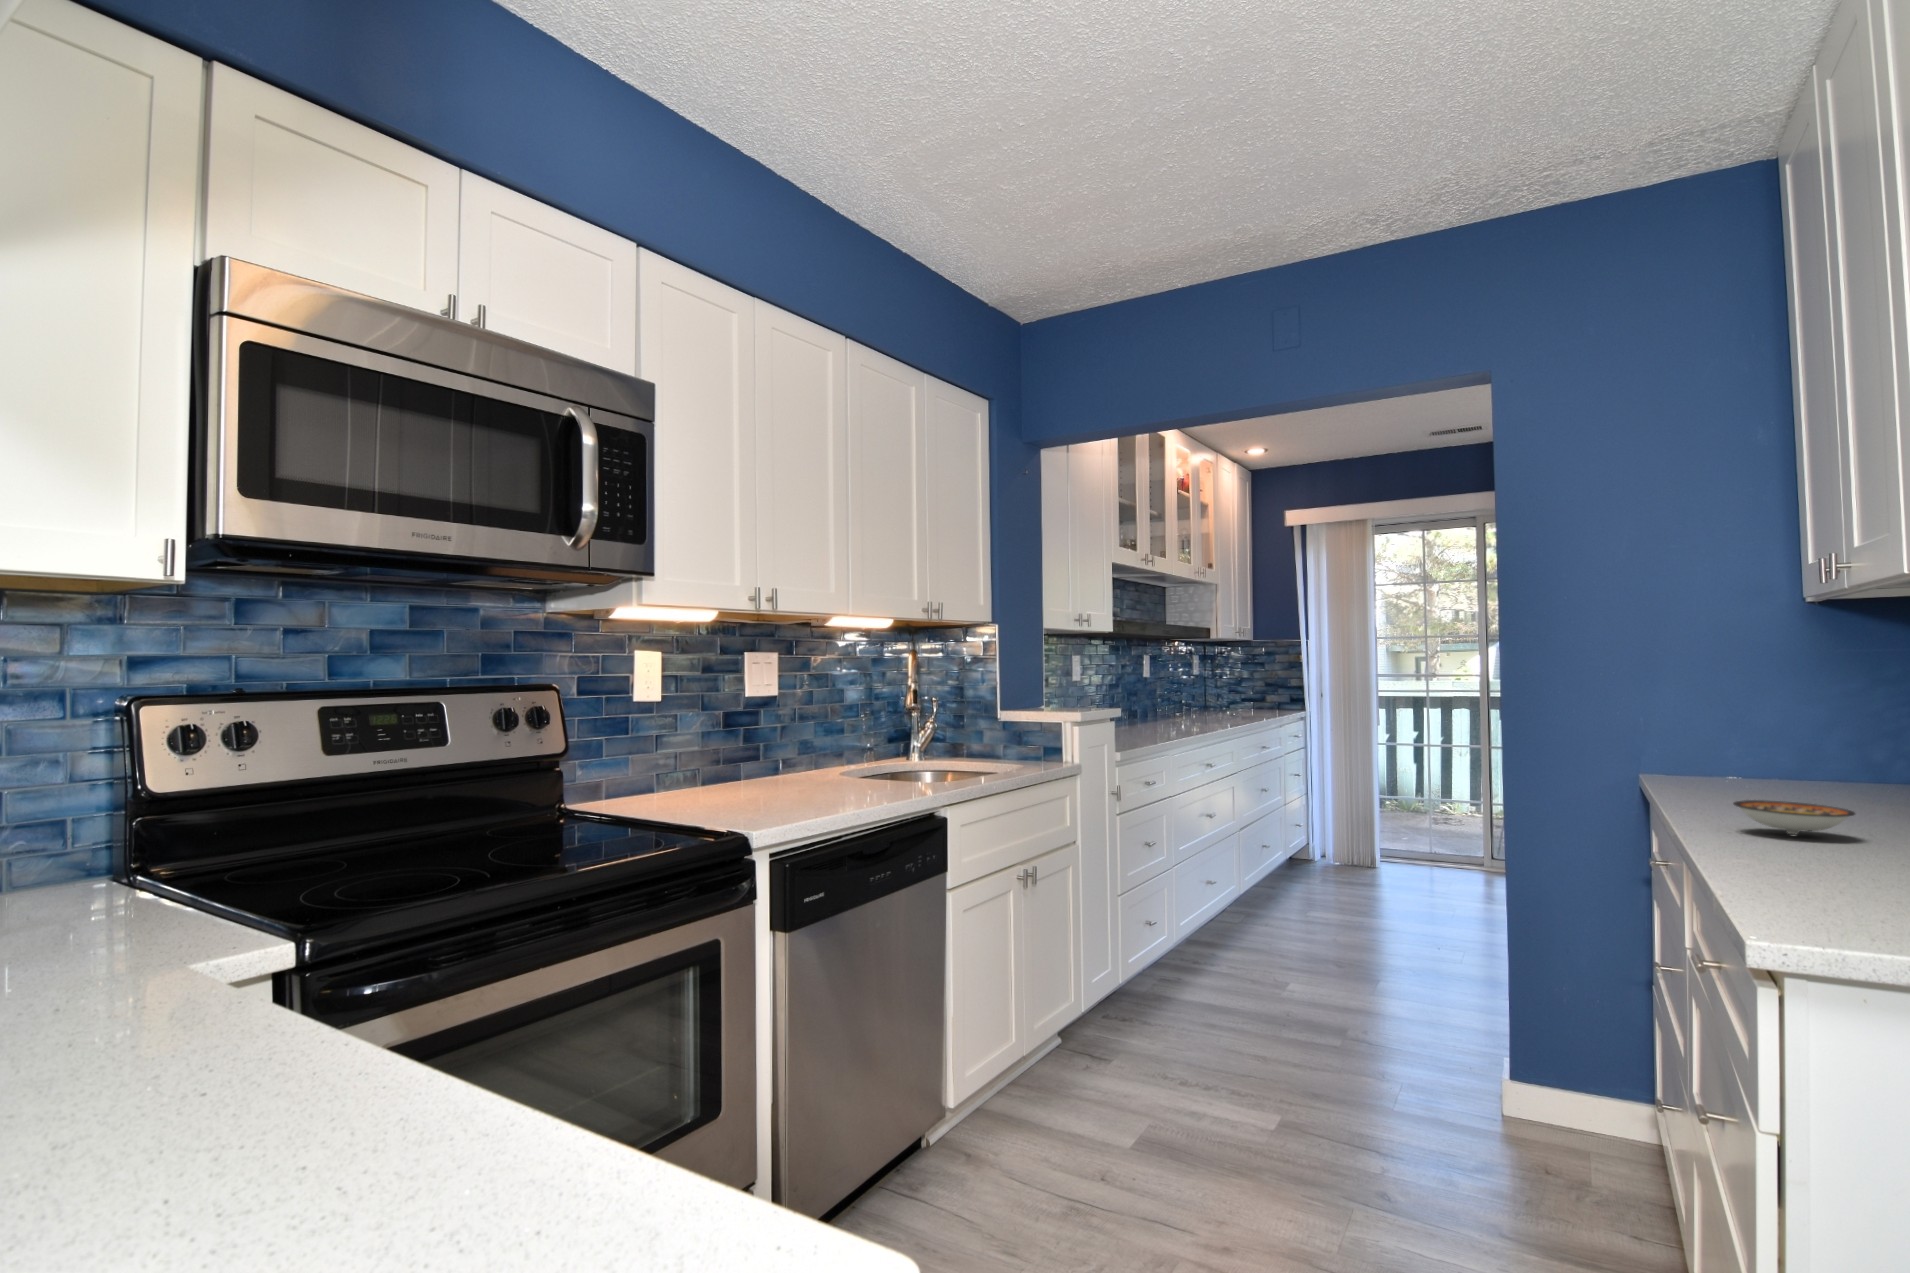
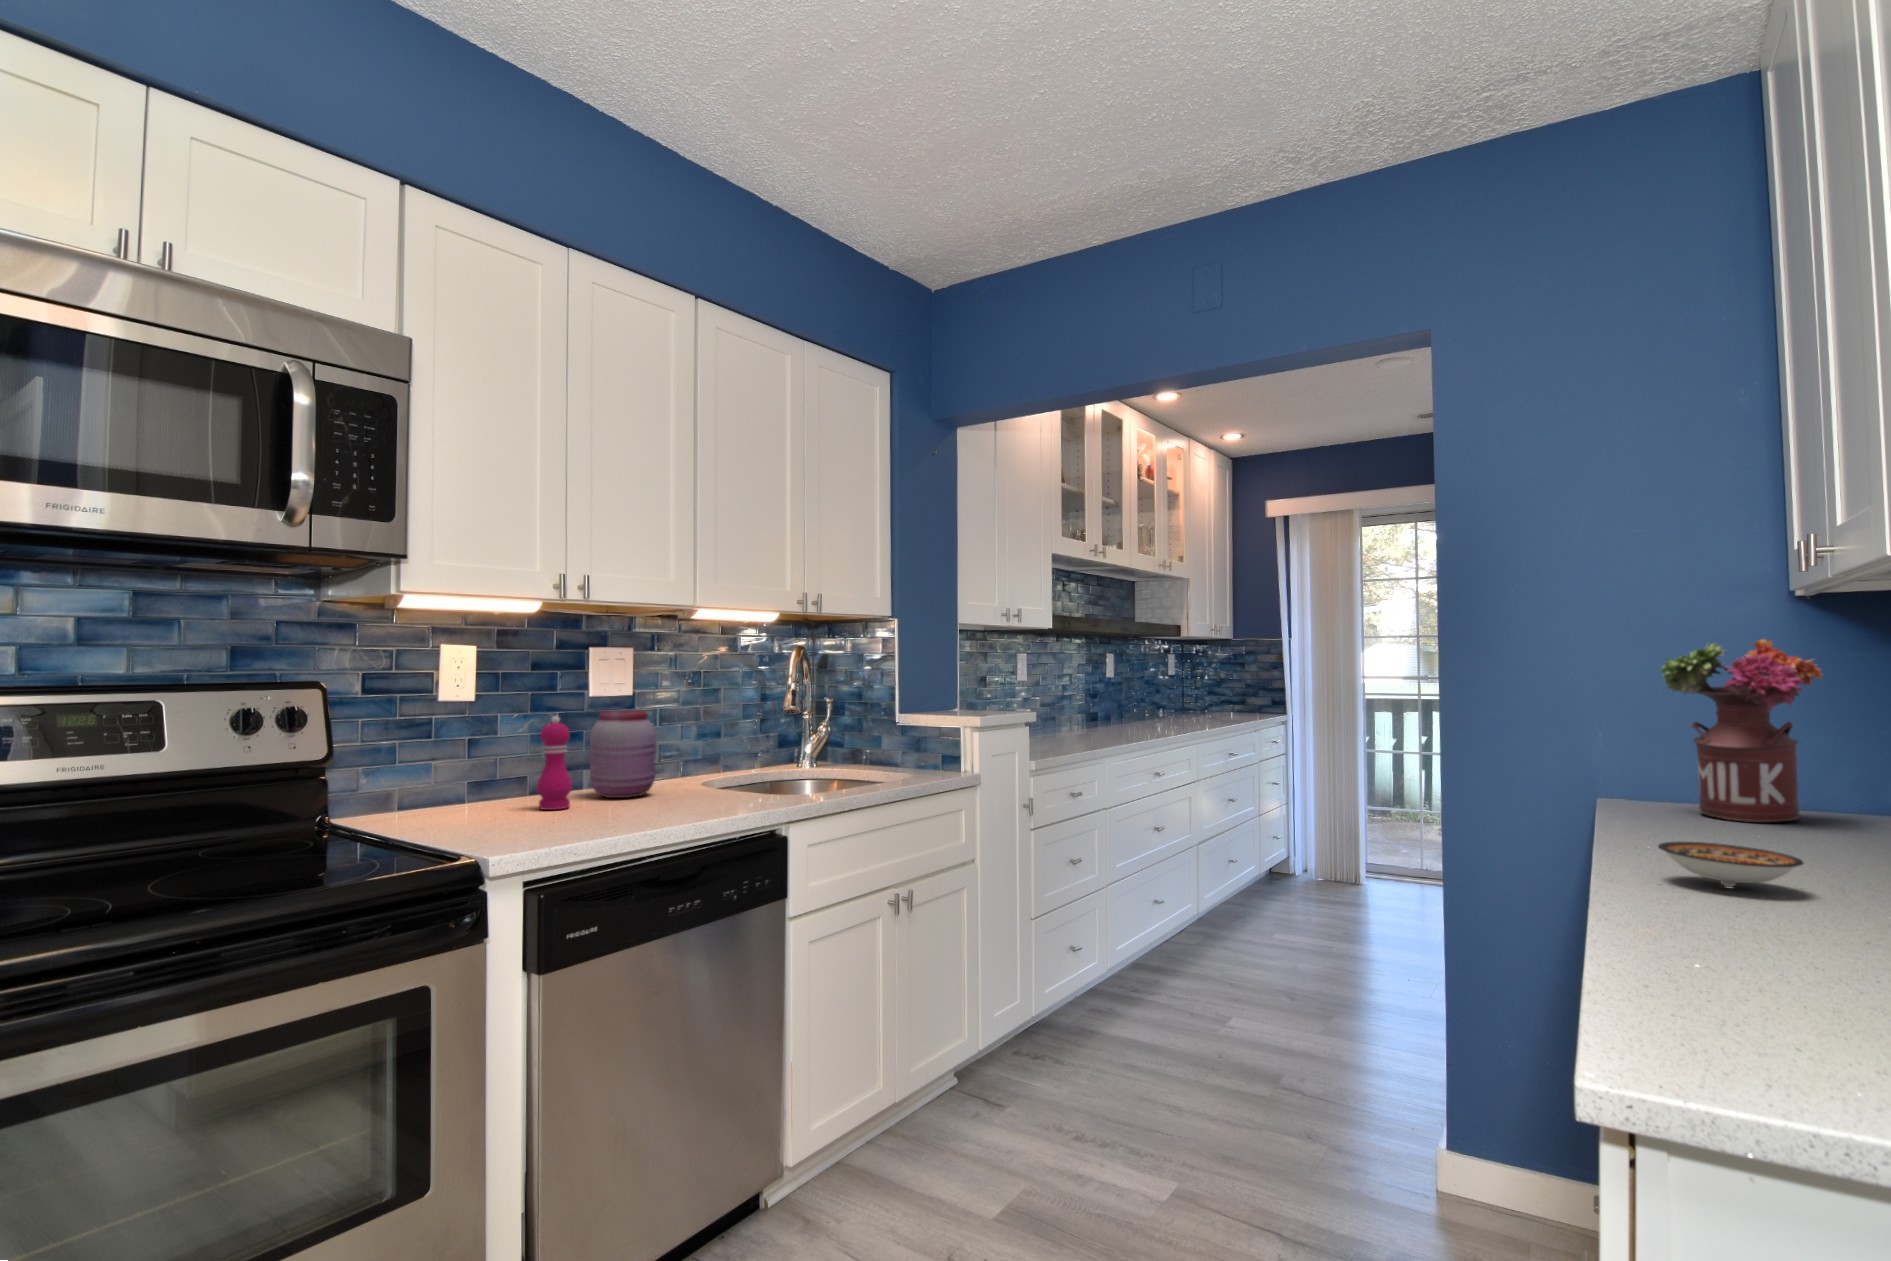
flower arrangement: none [1699,634,1840,789] -> present [1660,639,1822,822]
jar: none [753,709,811,787] -> present [590,710,656,798]
pepper mill: none [721,714,751,798] -> present [537,716,572,810]

